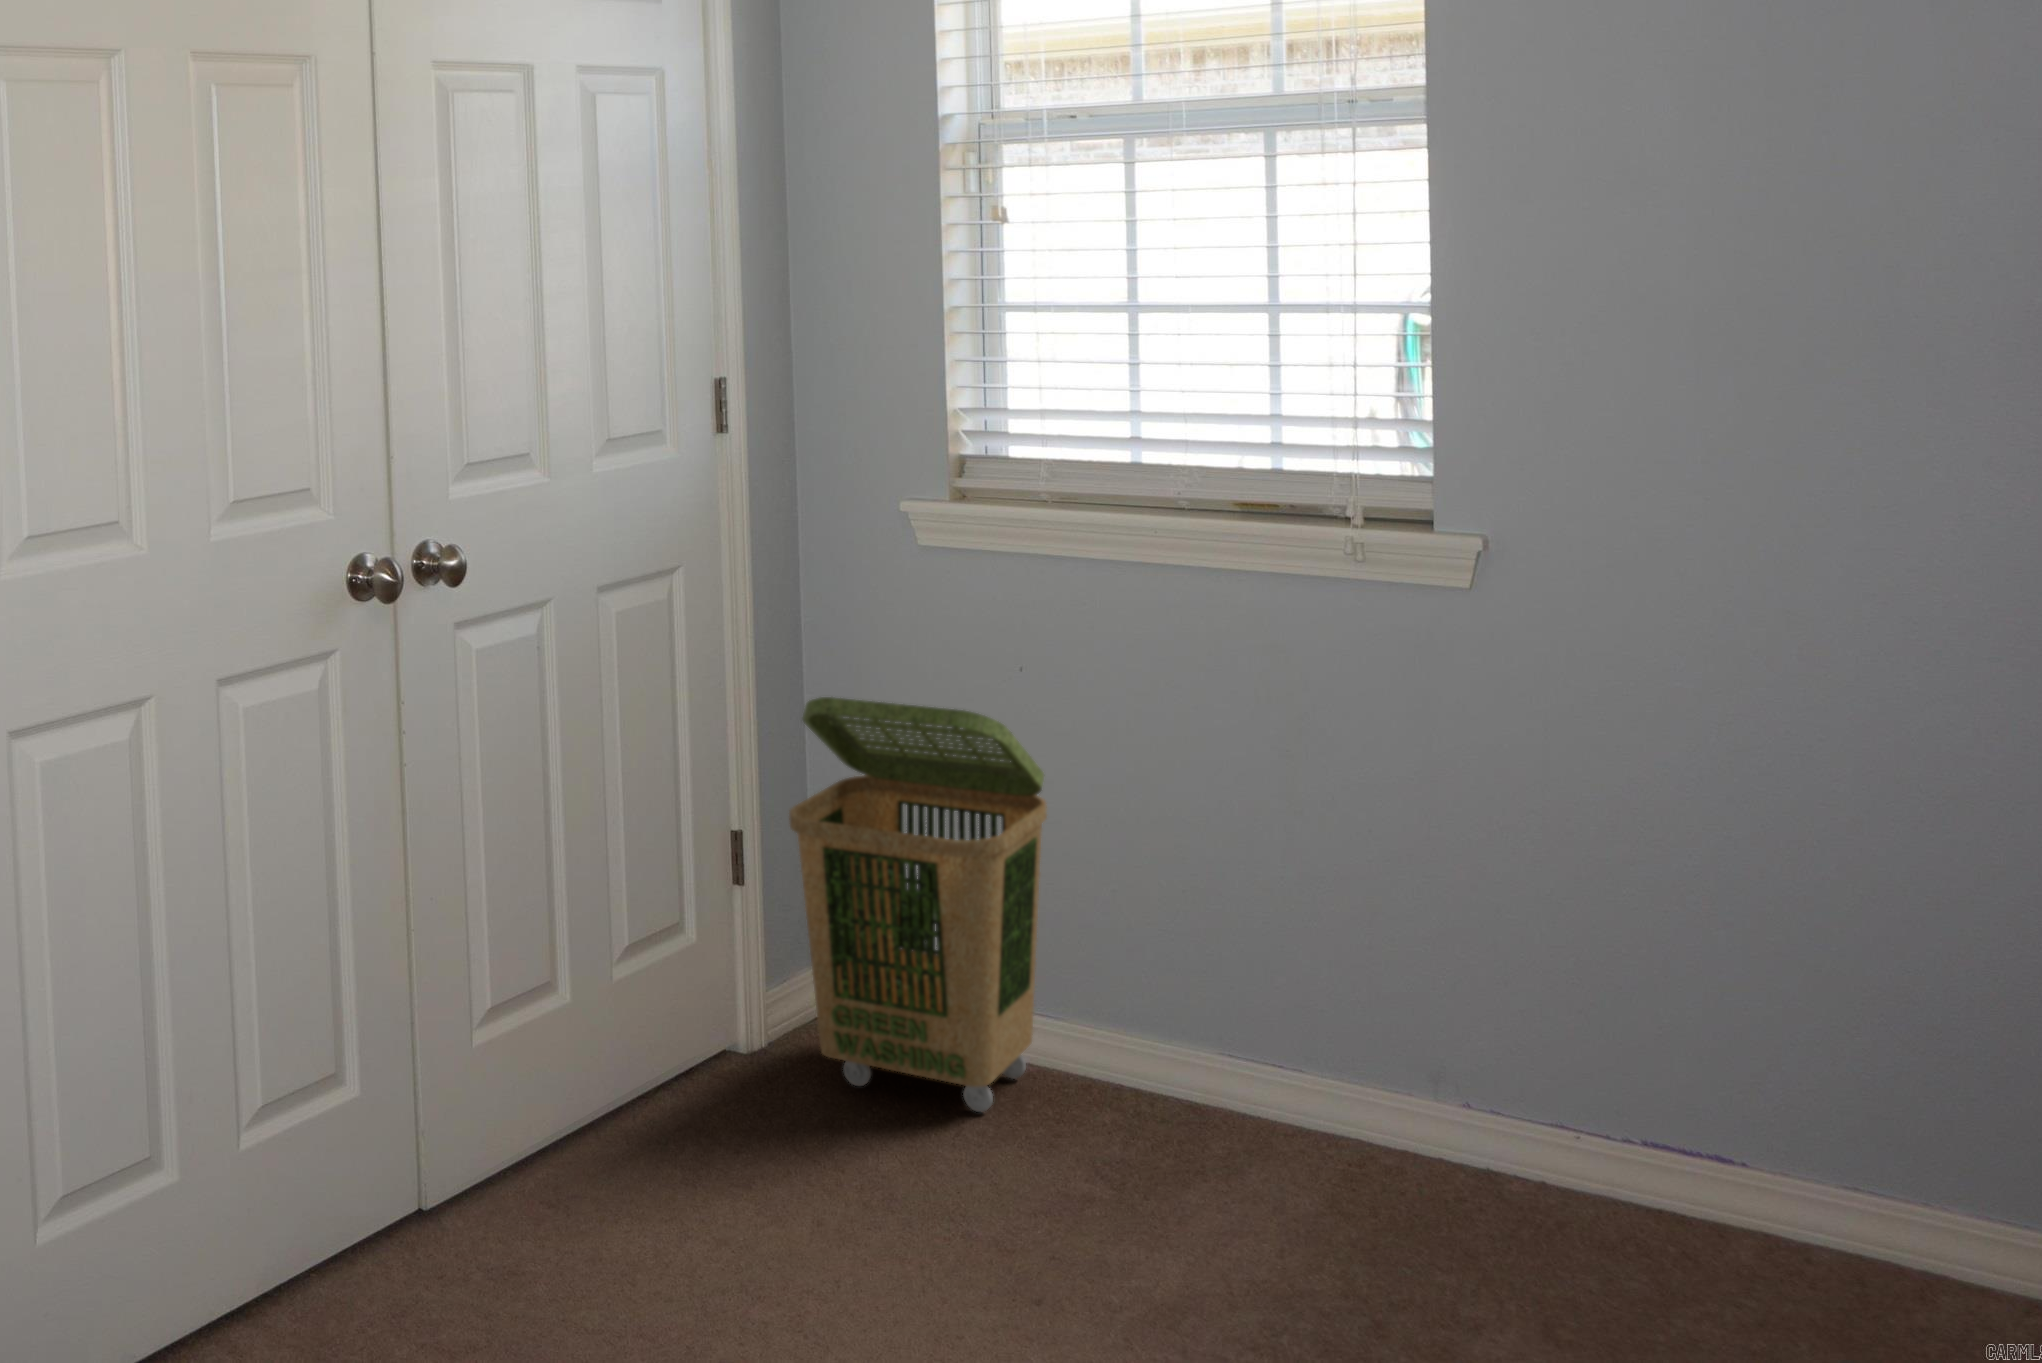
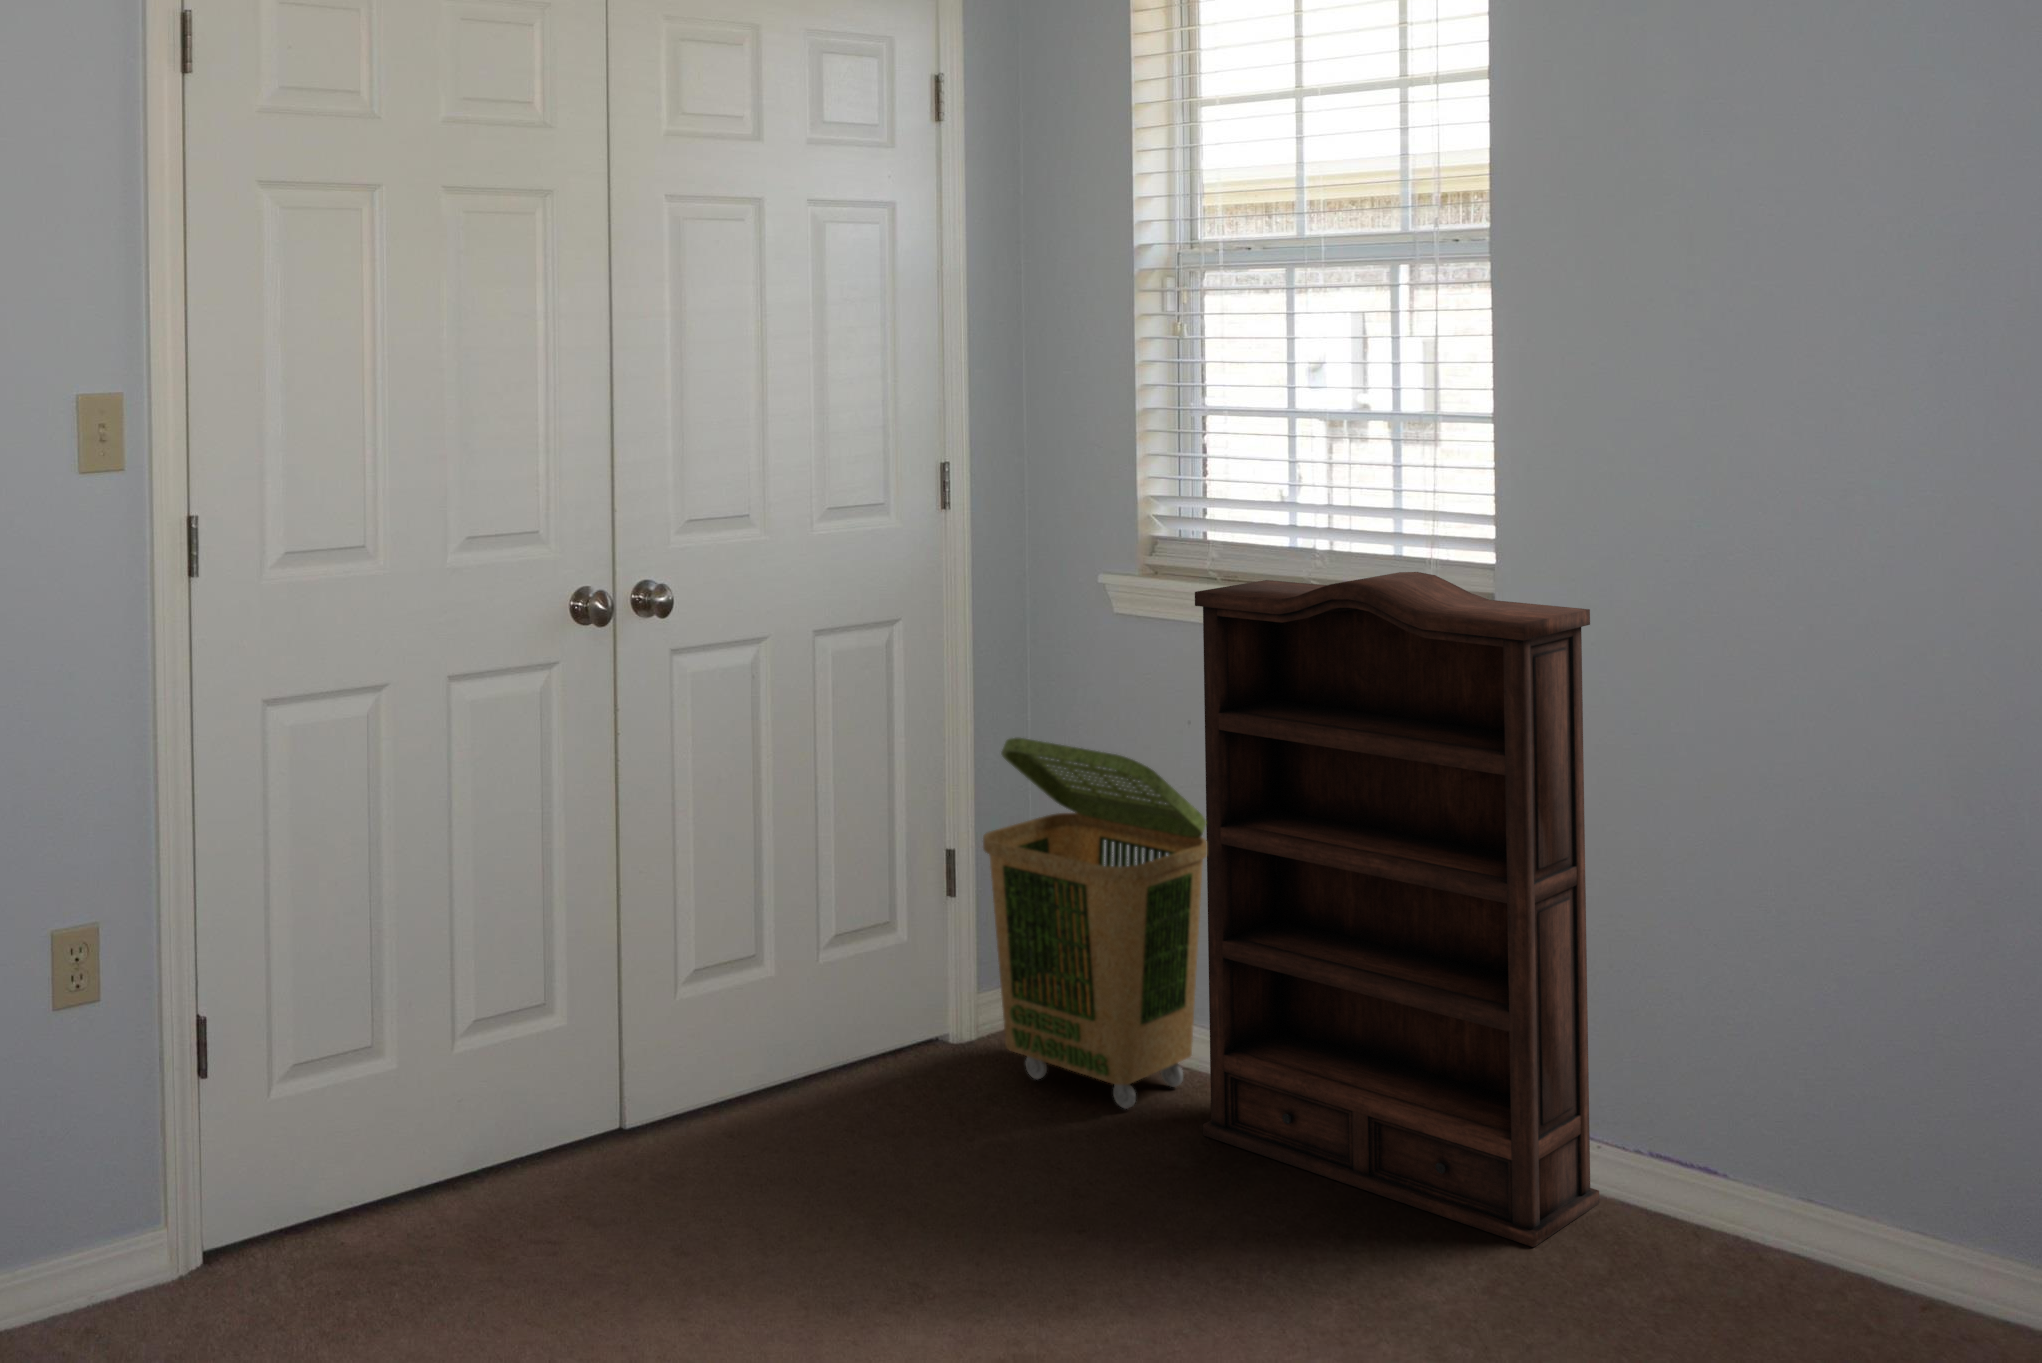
bookshelf: none [1067,482,1552,1232] -> present [1195,572,1599,1247]

